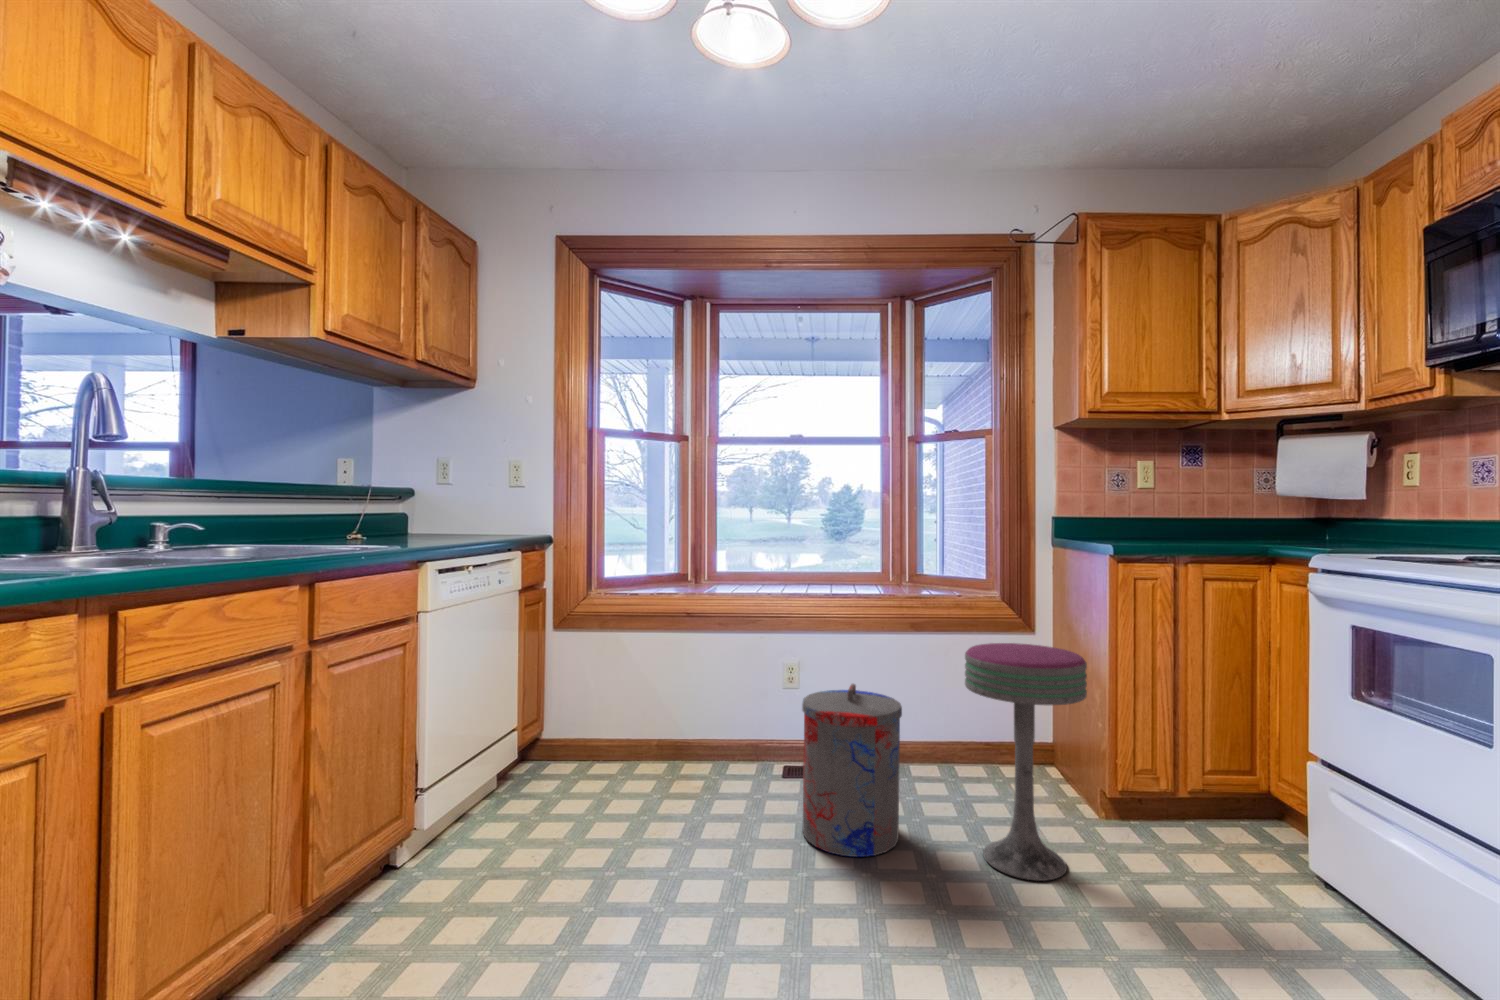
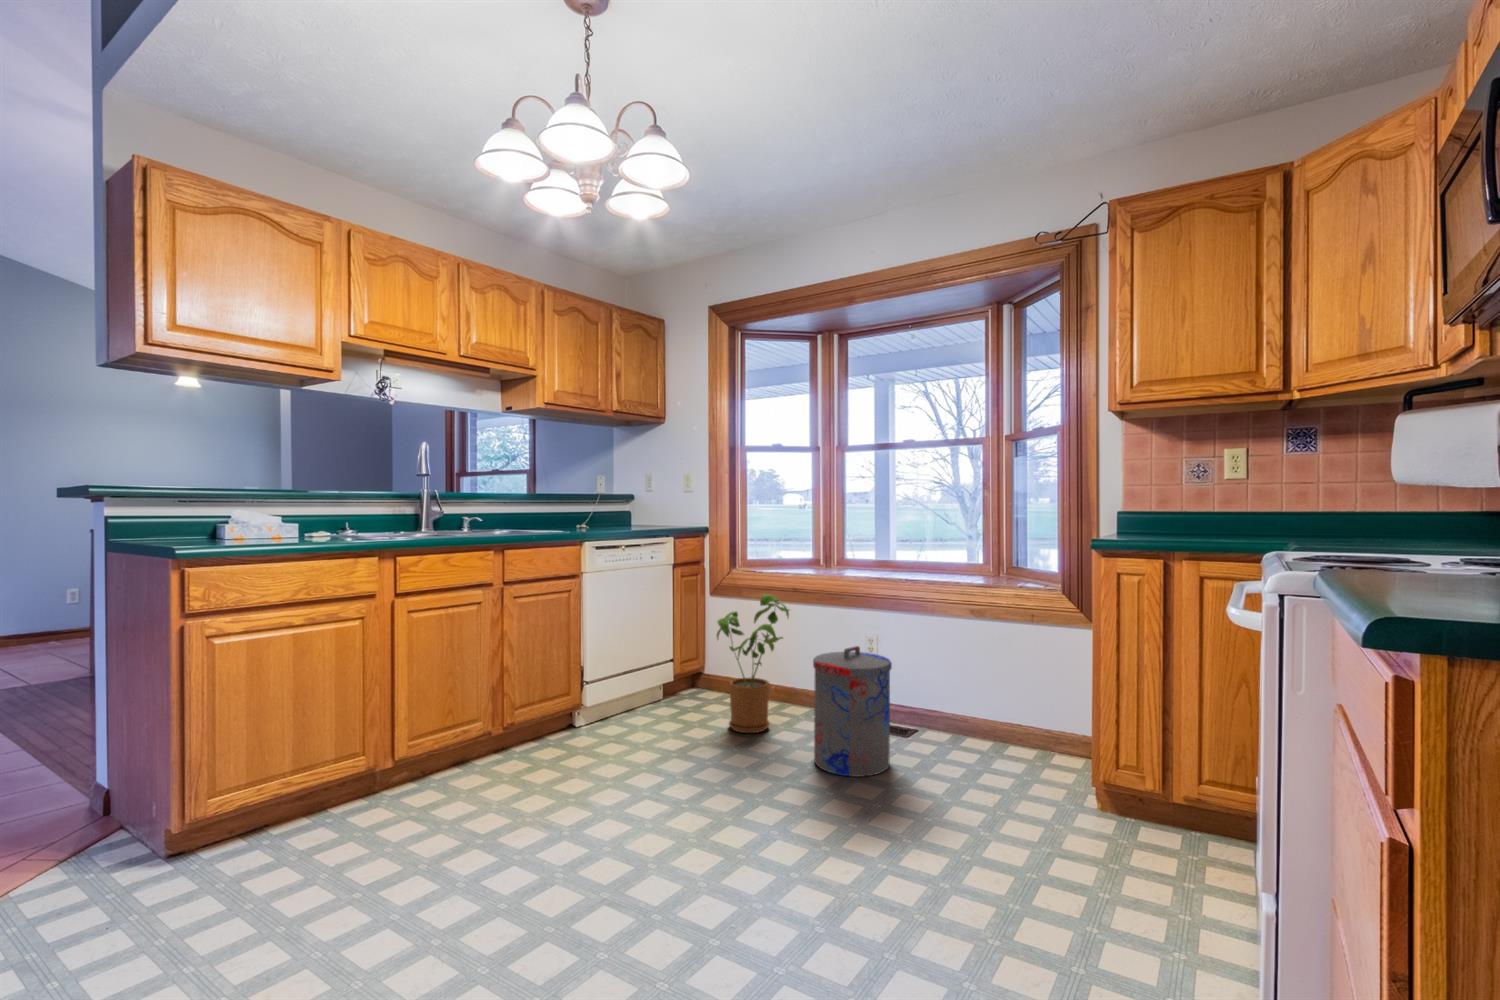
house plant: none [620,624,731,820] -> present [717,594,789,733]
bar stool: present [965,643,1087,881] -> none [914,622,1014,817]

